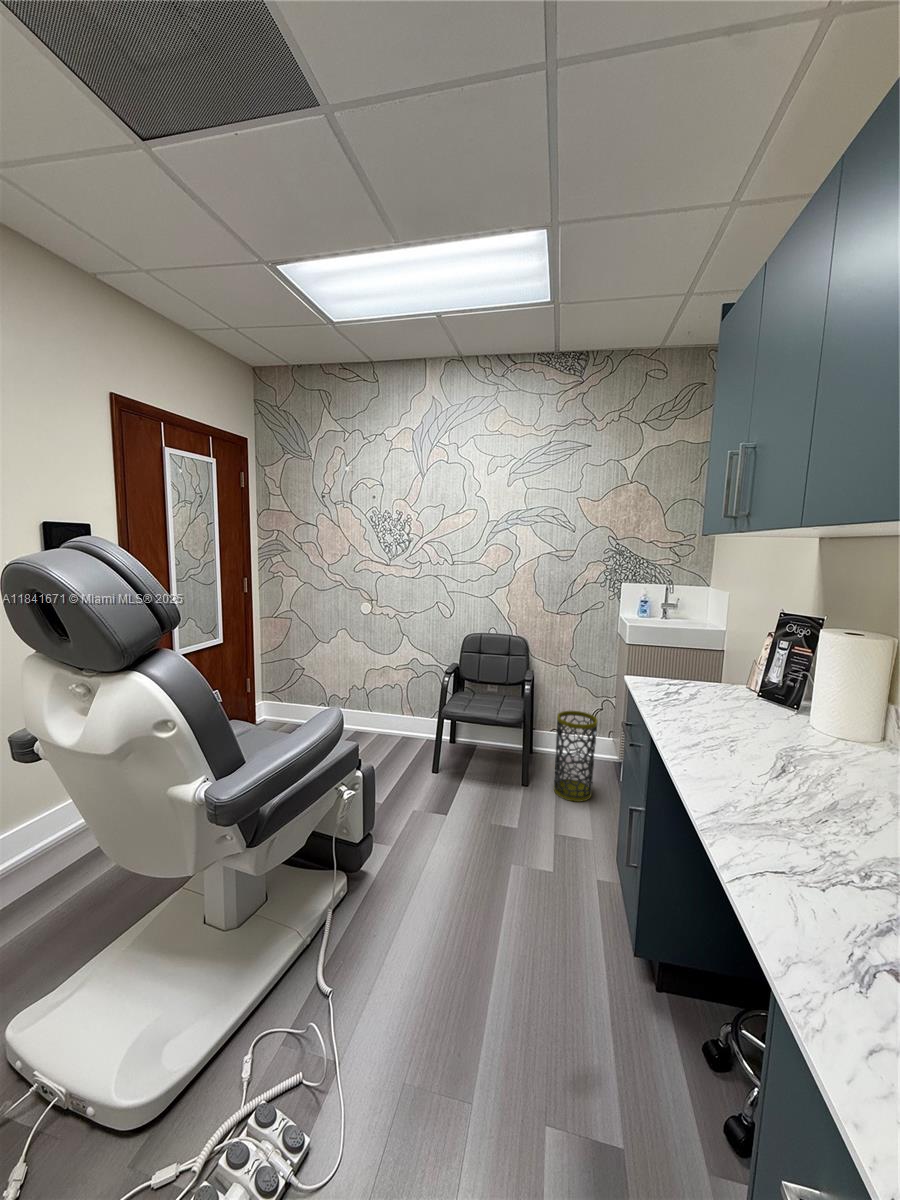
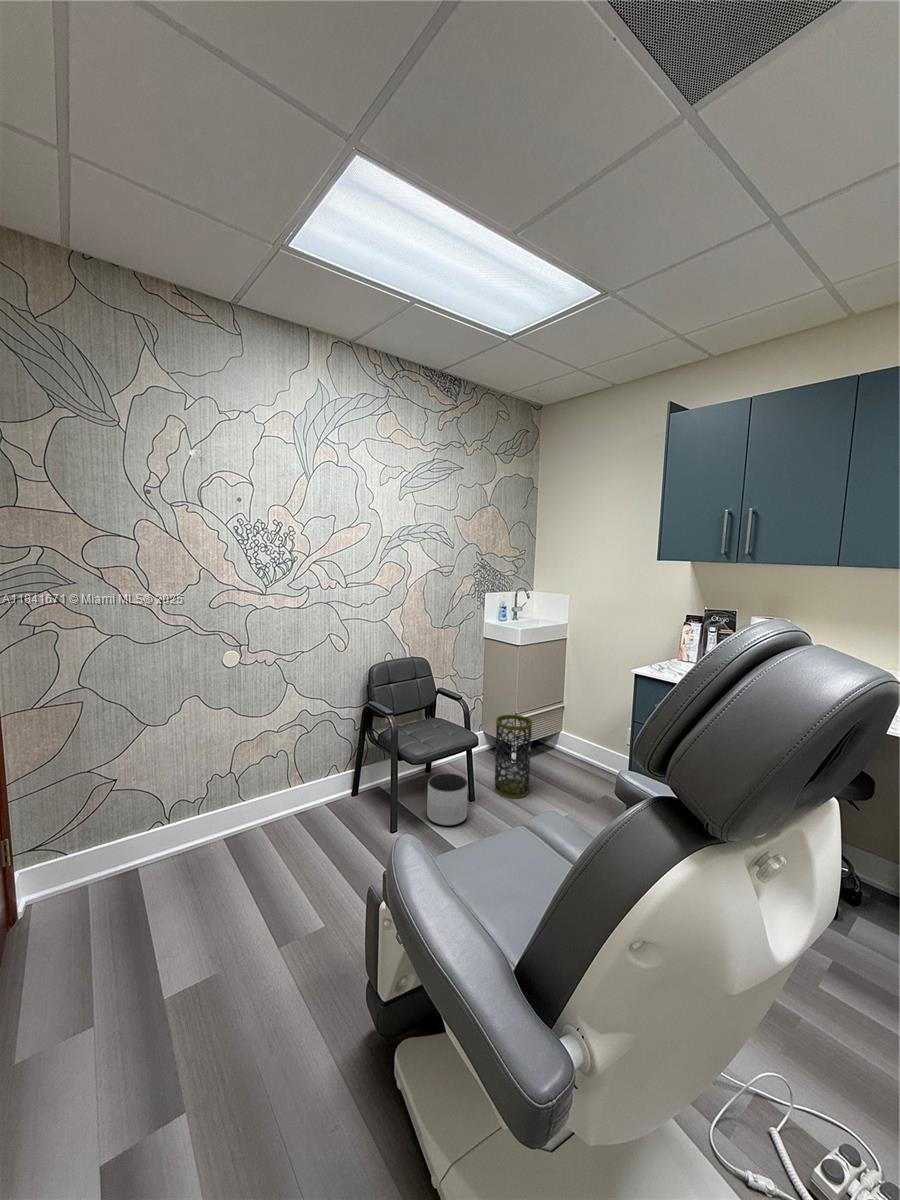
planter: none [464,740,502,787] -> present [427,773,468,826]

